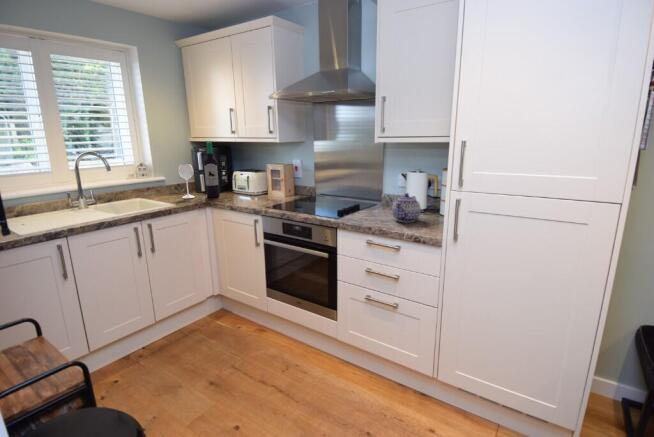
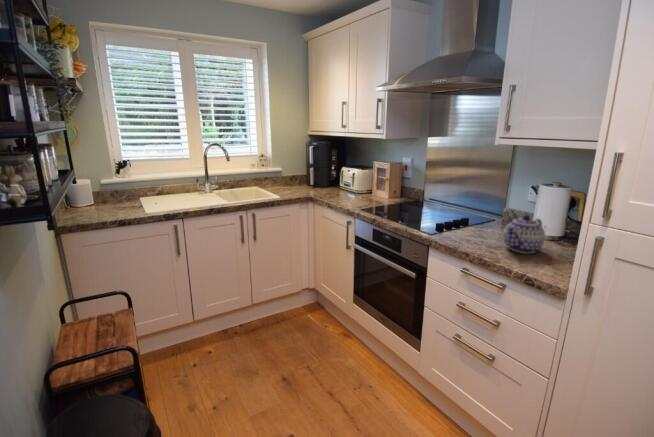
wine bottle: present [178,142,220,198] -> none [290,136,327,192]

